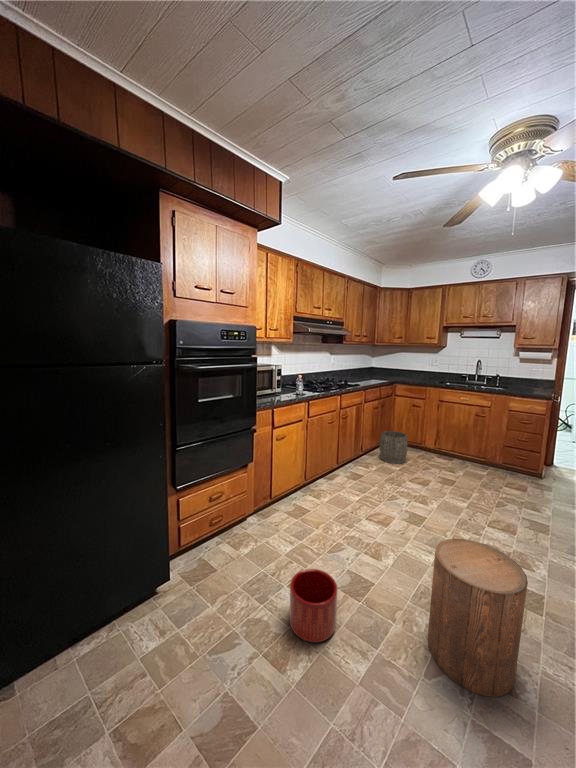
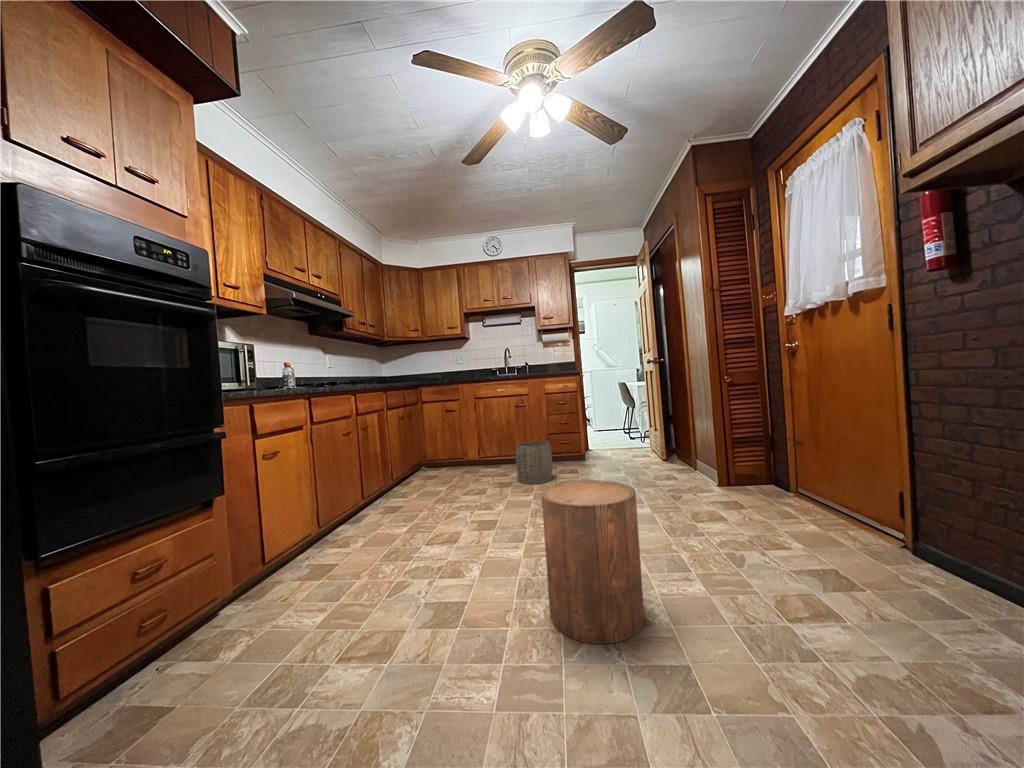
woven basket: present [379,431,408,464] -> present [515,441,552,484]
planter: present [289,569,337,642] -> none [353,596,437,711]

